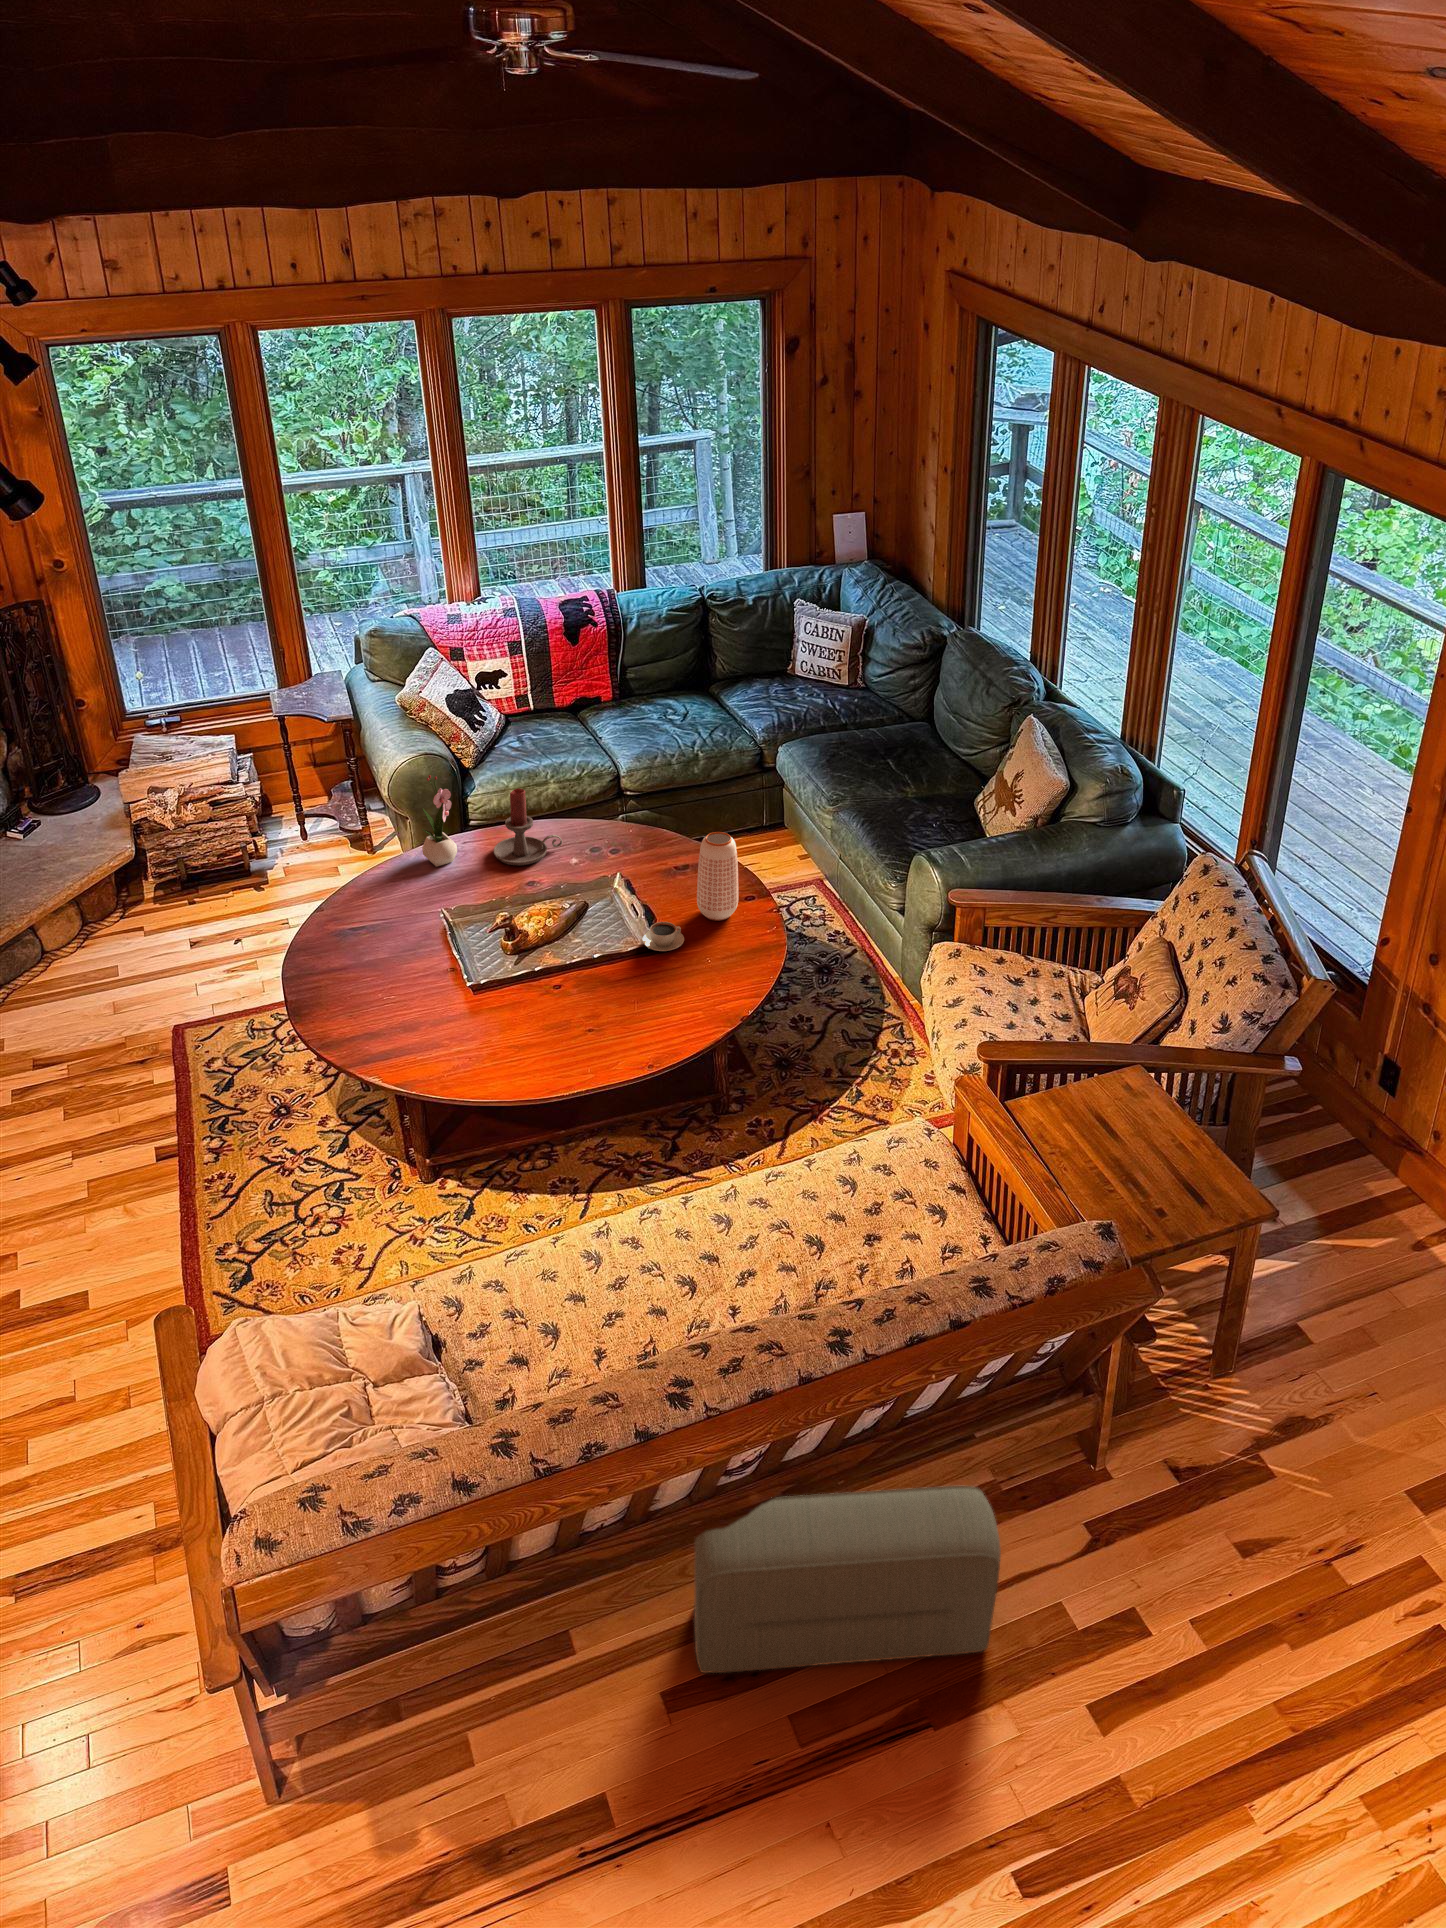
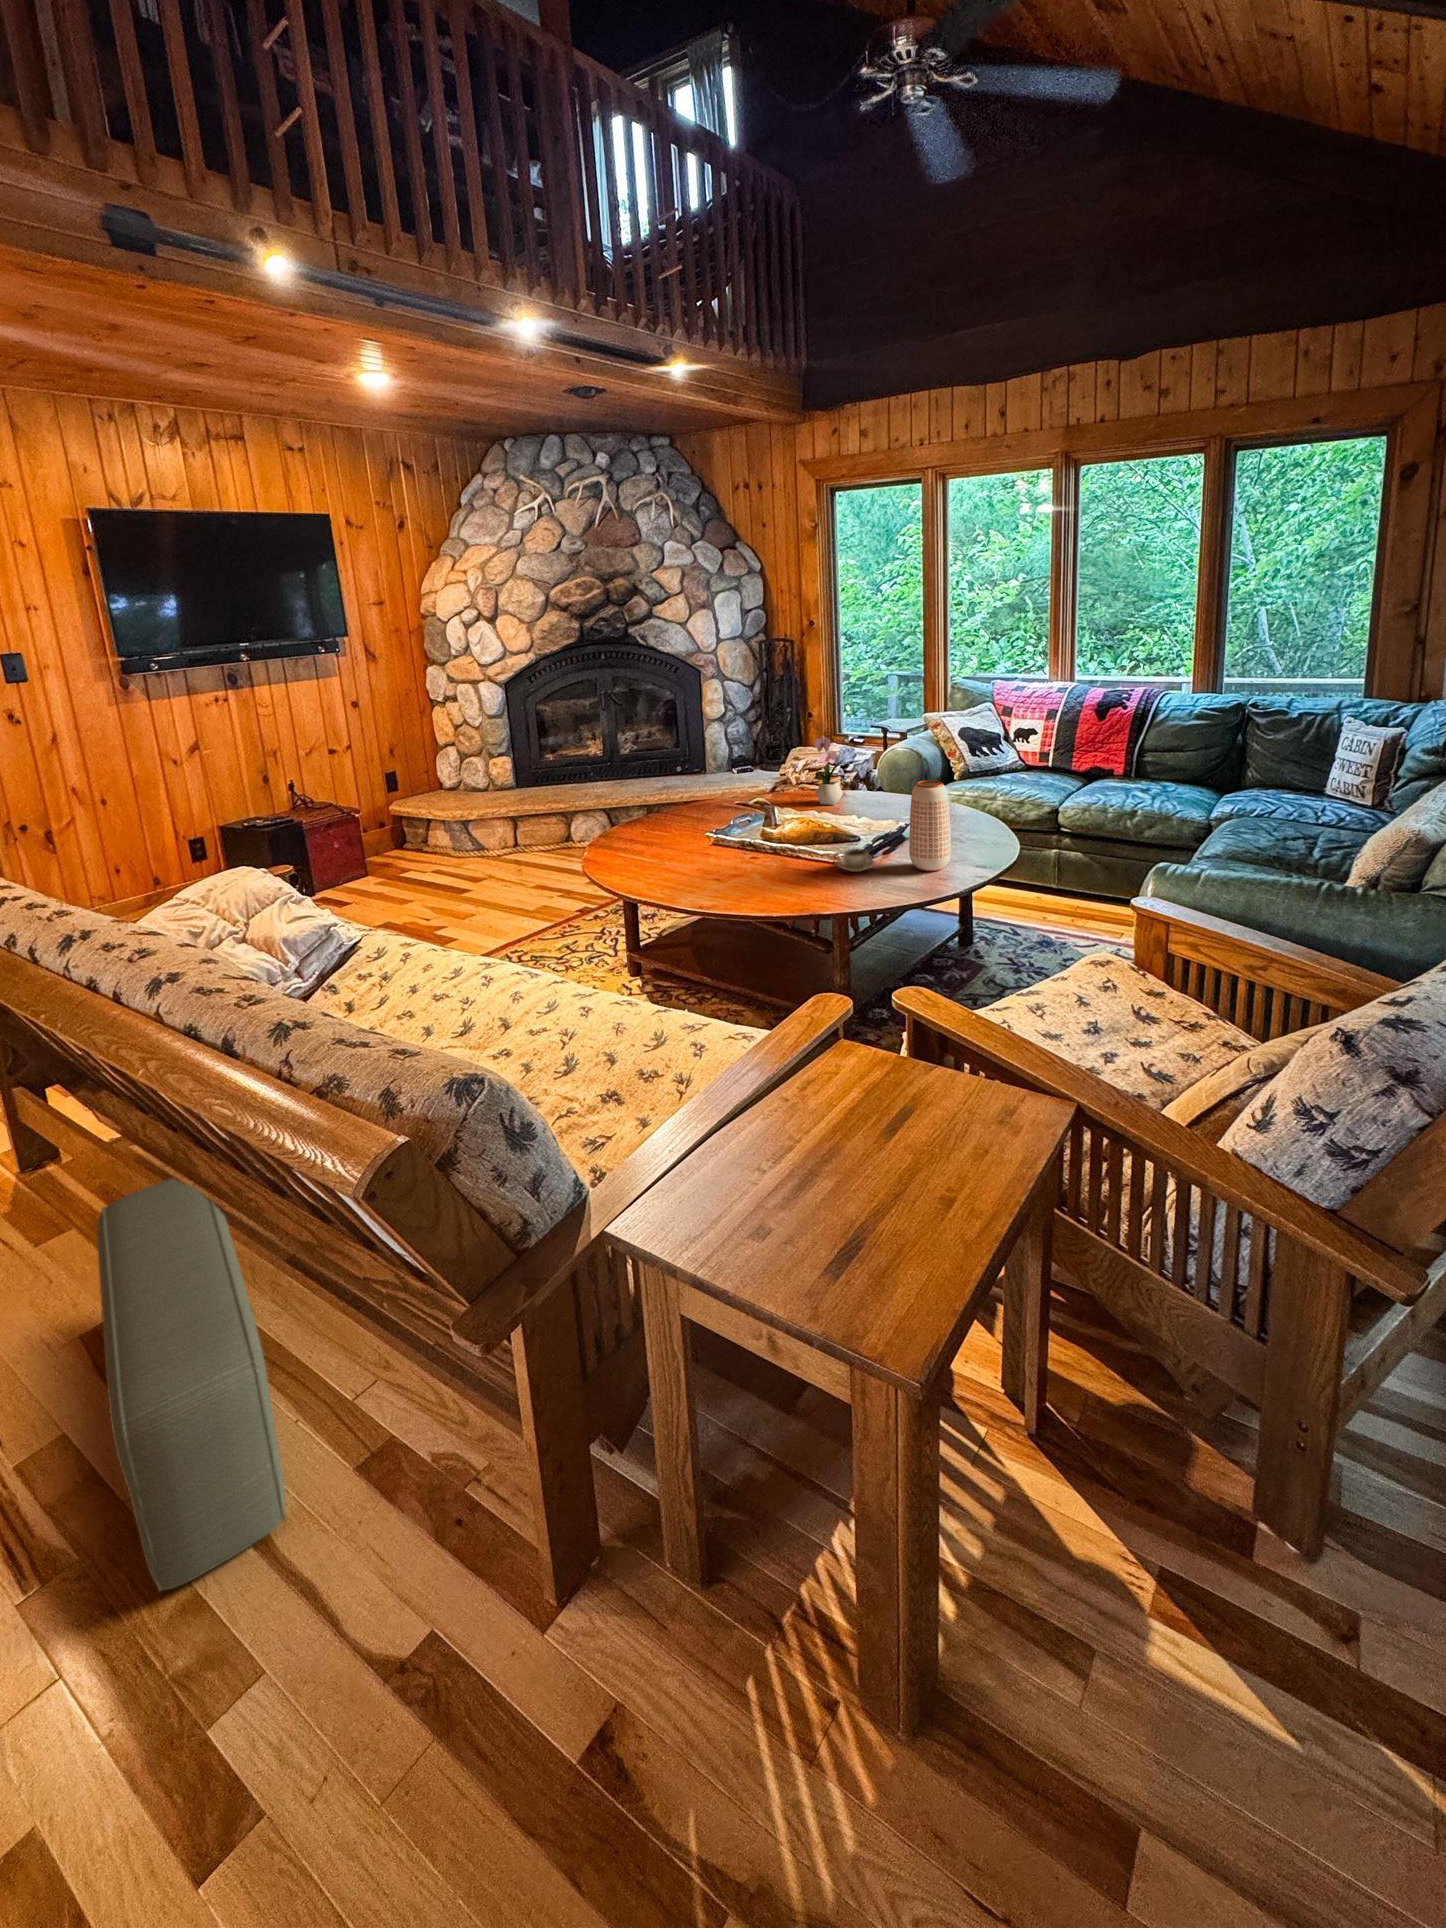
candle holder: present [494,788,562,865] -> none [855,751,909,815]

